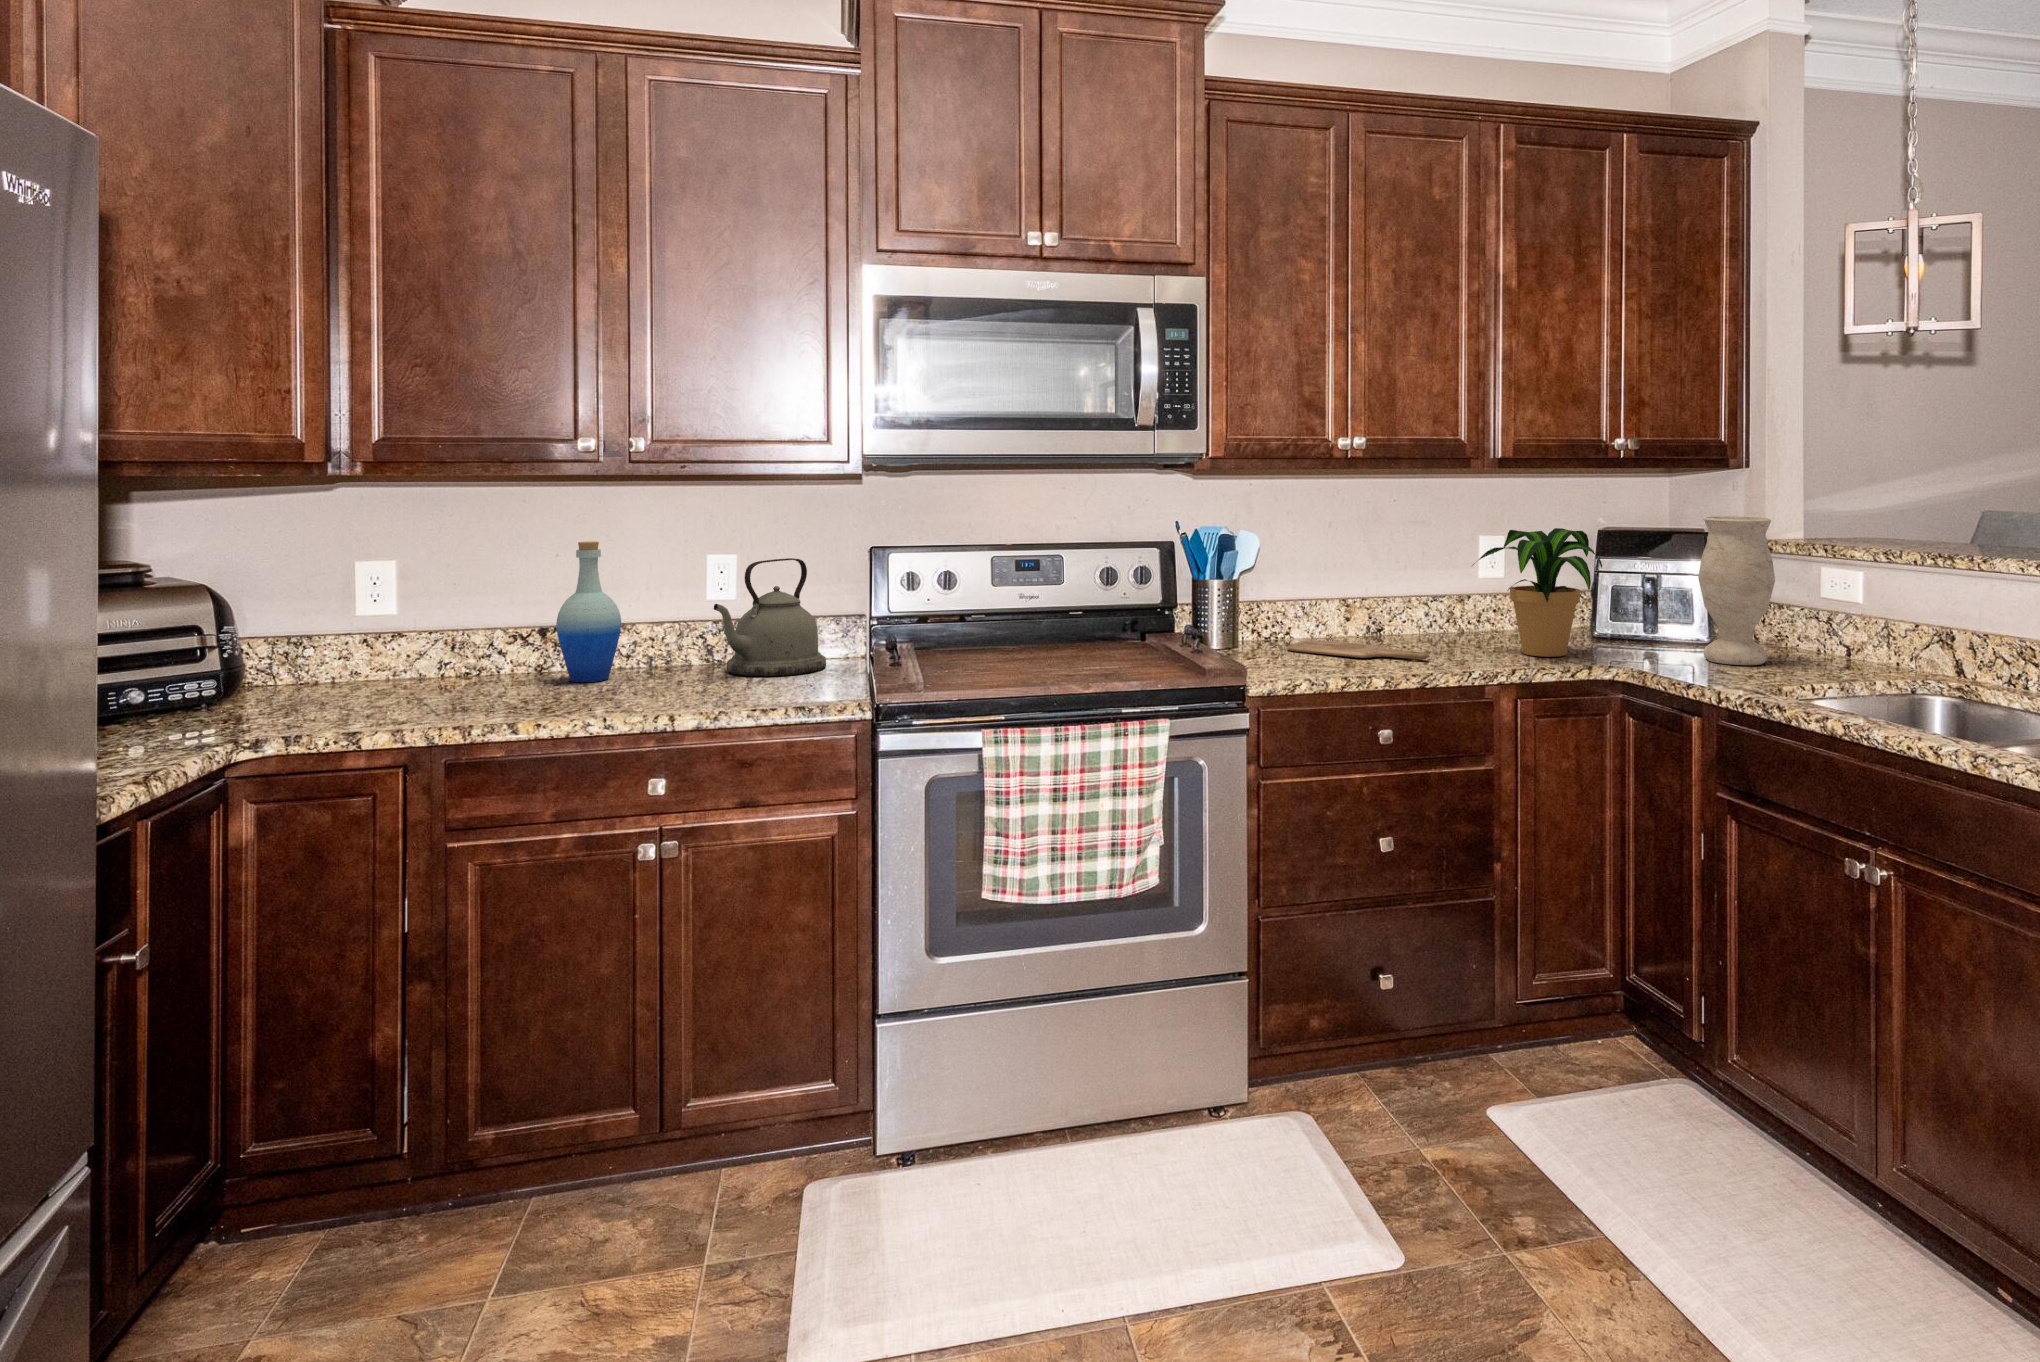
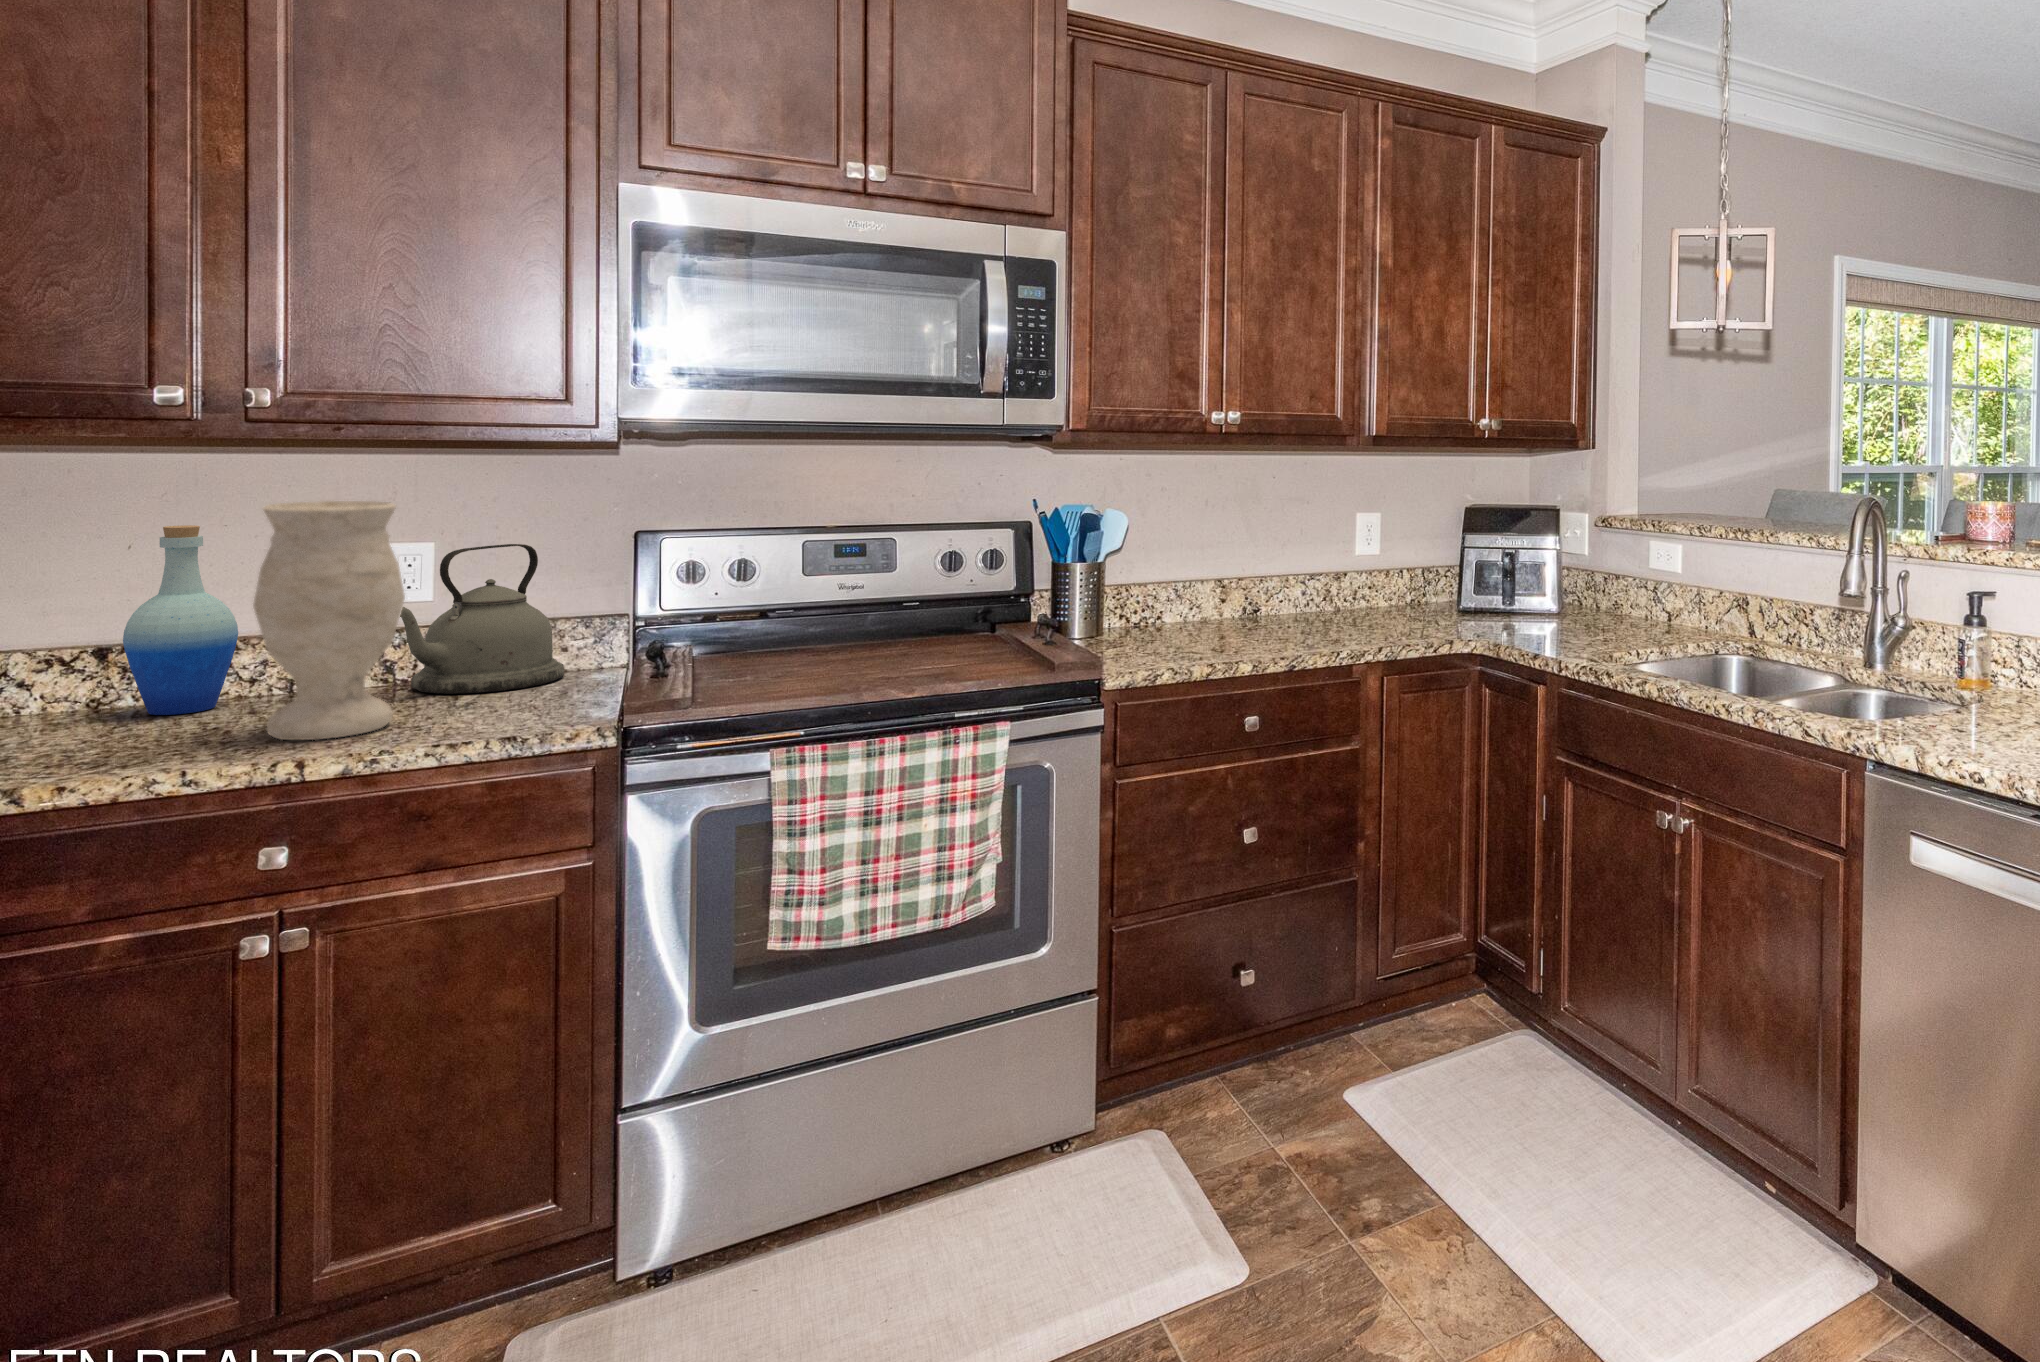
vase: present [1698,516,1775,665] -> present [253,501,405,740]
potted plant: present [1472,528,1602,657] -> none [1340,506,1465,632]
cutting board: present [1287,640,1429,660] -> none [1148,623,1297,640]

